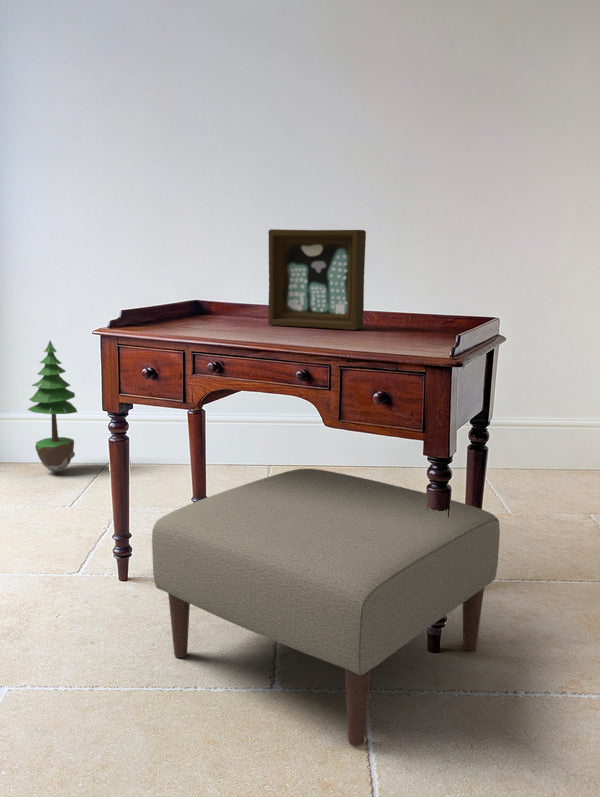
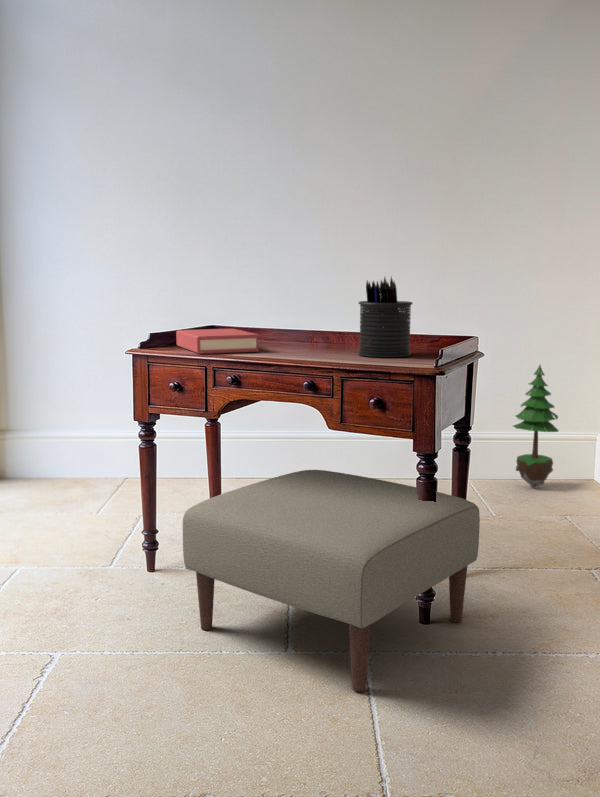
picture frame: present [268,229,366,330] -> none [277,262,362,348]
pen holder: none [360,246,425,342] -> present [358,277,413,357]
hardback book: none [153,306,246,336] -> present [176,329,259,354]
potted tree: present [28,341,77,473] -> present [513,365,558,487]

